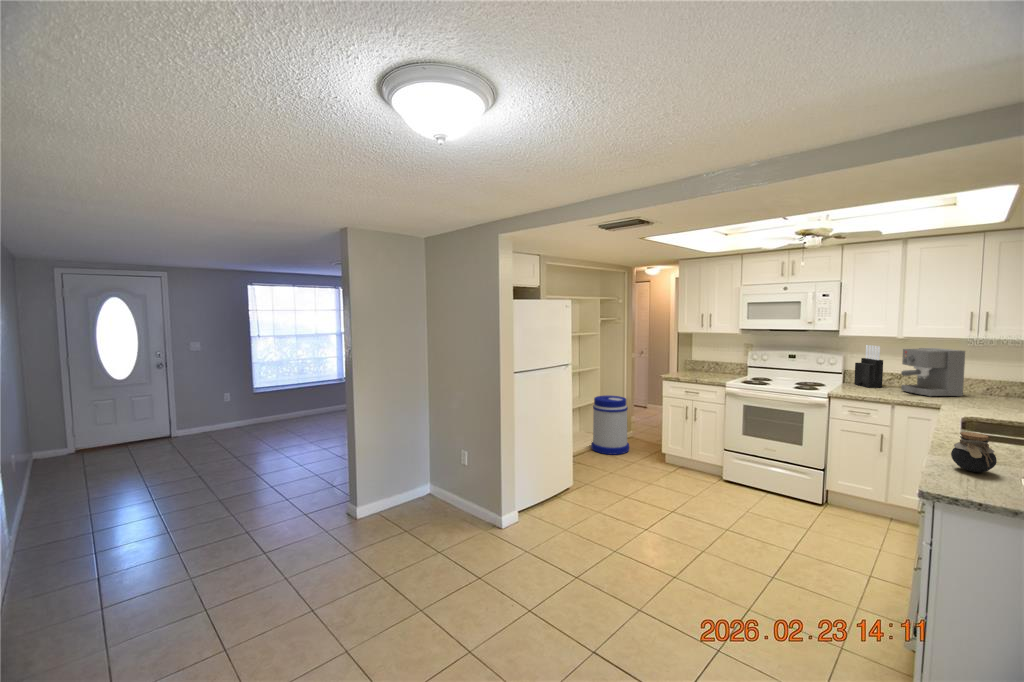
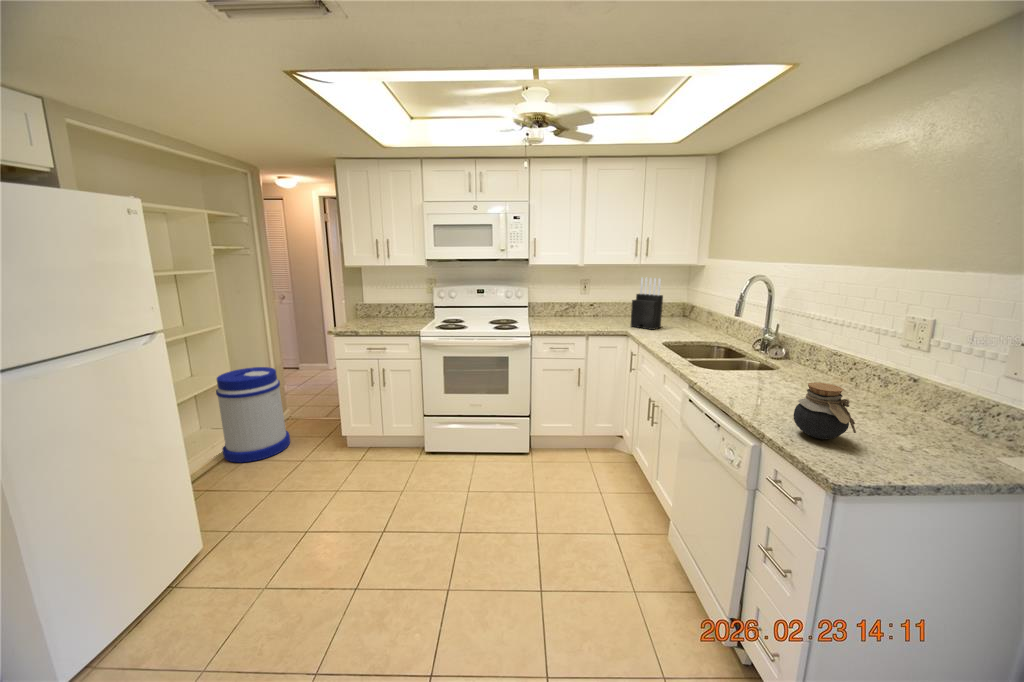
knife block: present [854,345,883,388] -> present [631,278,663,330]
coffee maker: present [901,348,965,397] -> none [579,275,625,323]

